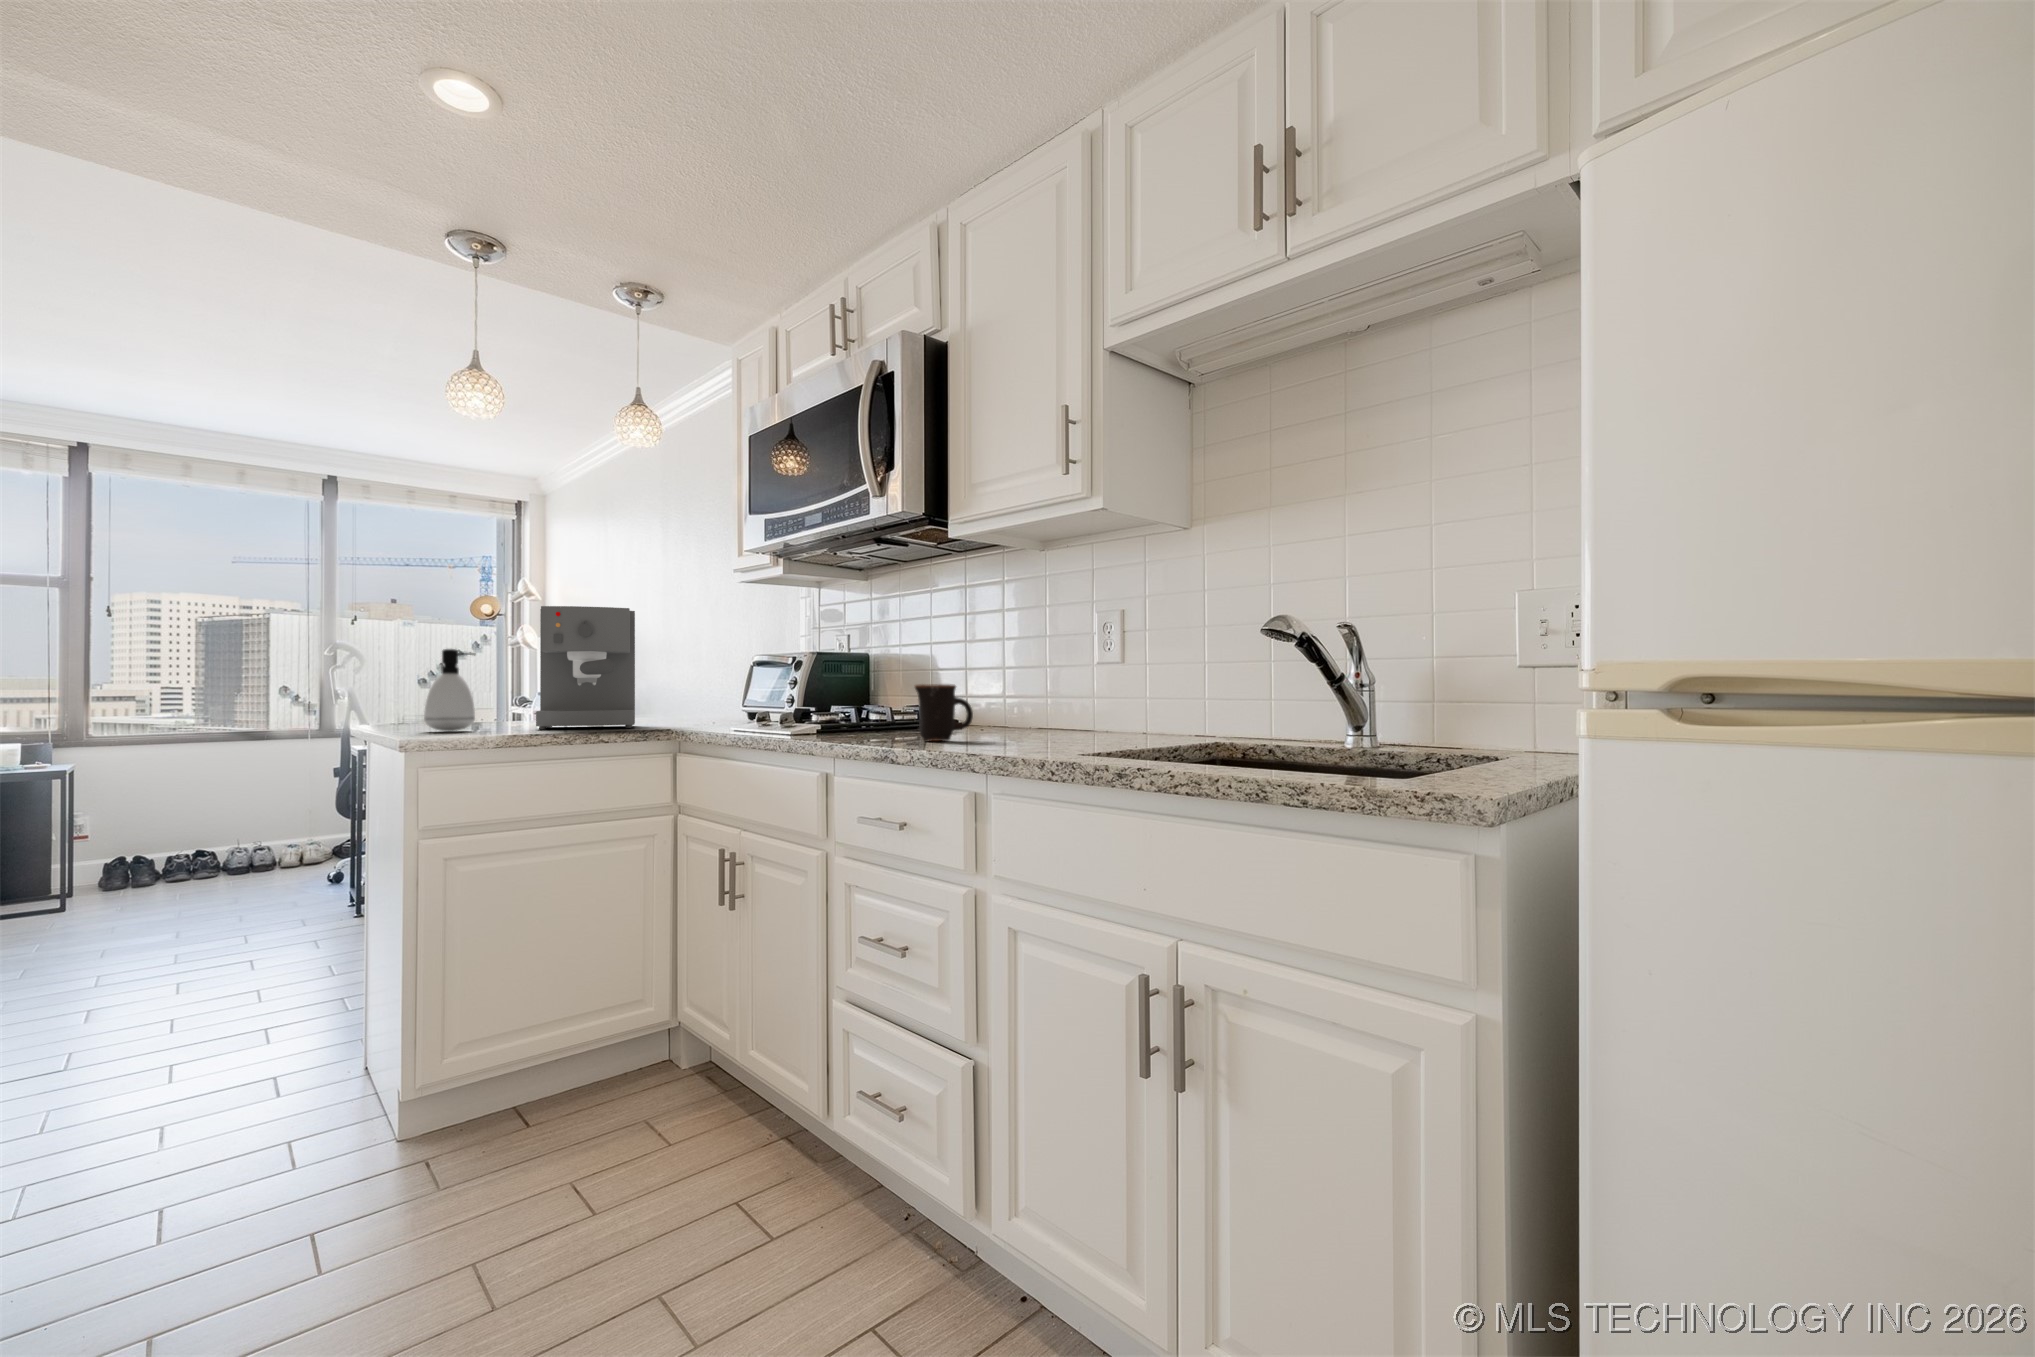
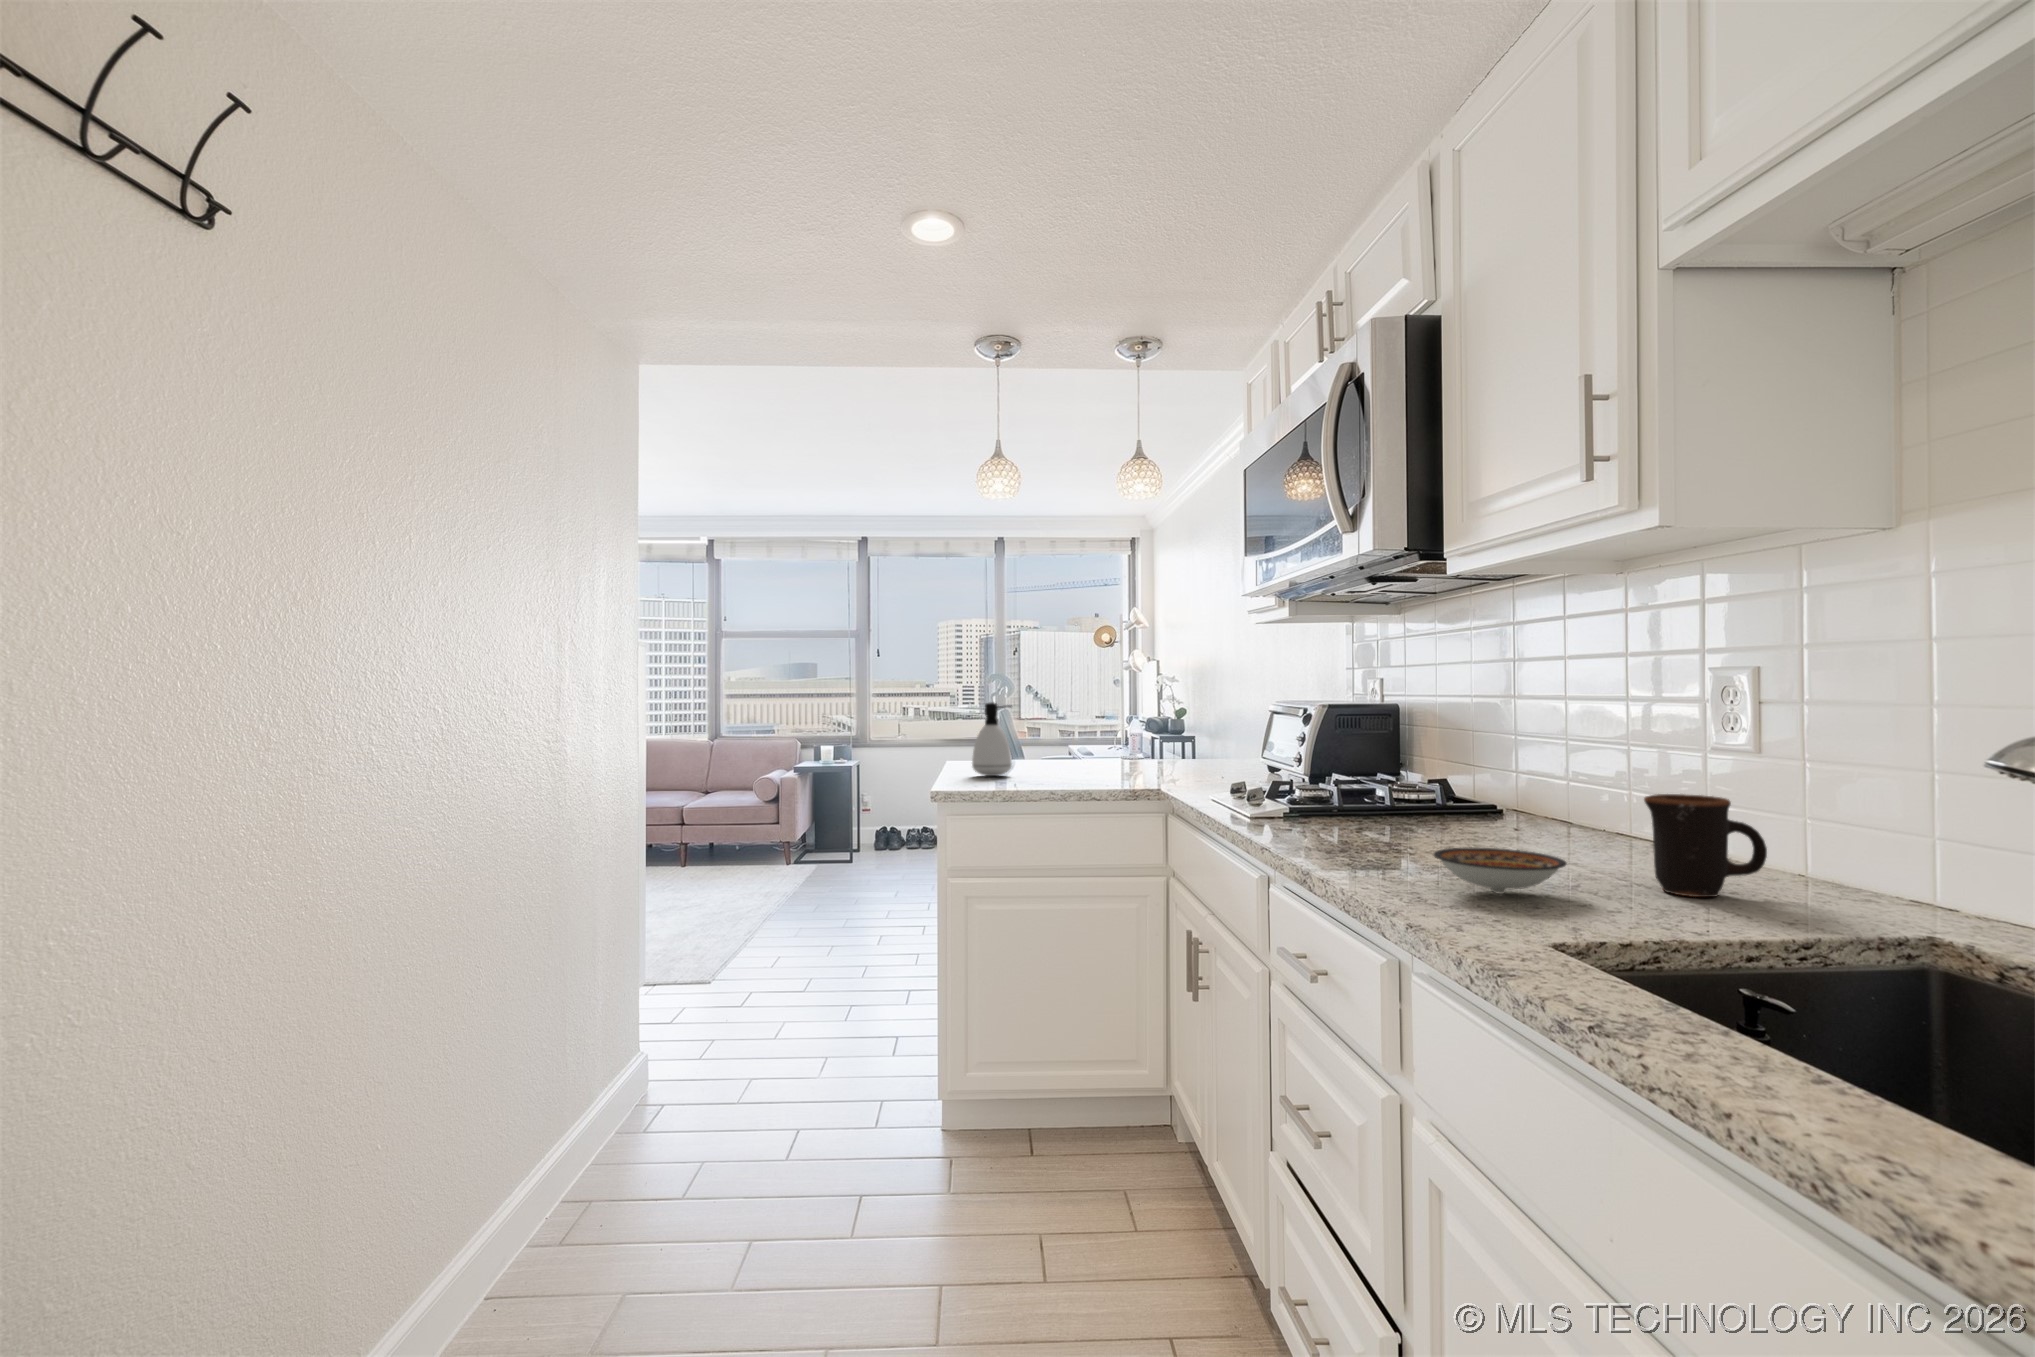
coffee maker: present [536,606,635,729] -> none [1060,659,1159,778]
mug: present [915,684,973,741] -> present [1644,794,1767,897]
ceramic bowl: none [985,723,1064,749] -> present [1434,847,1567,894]

